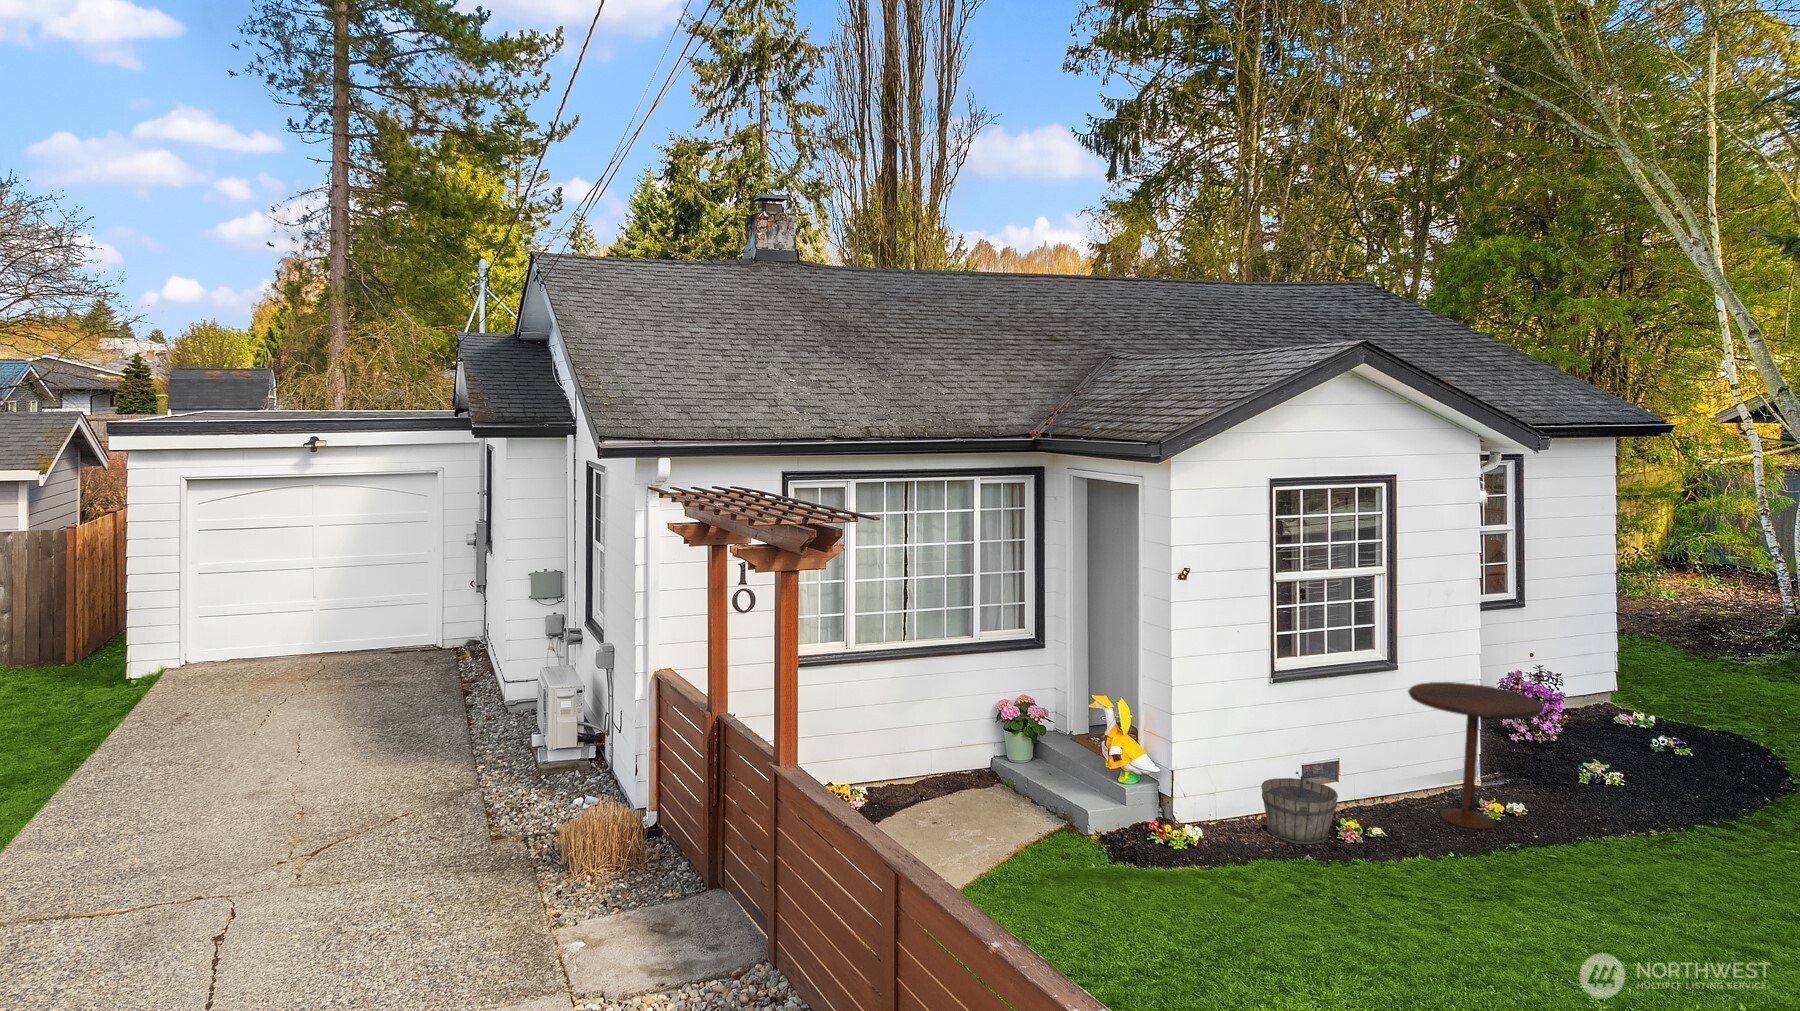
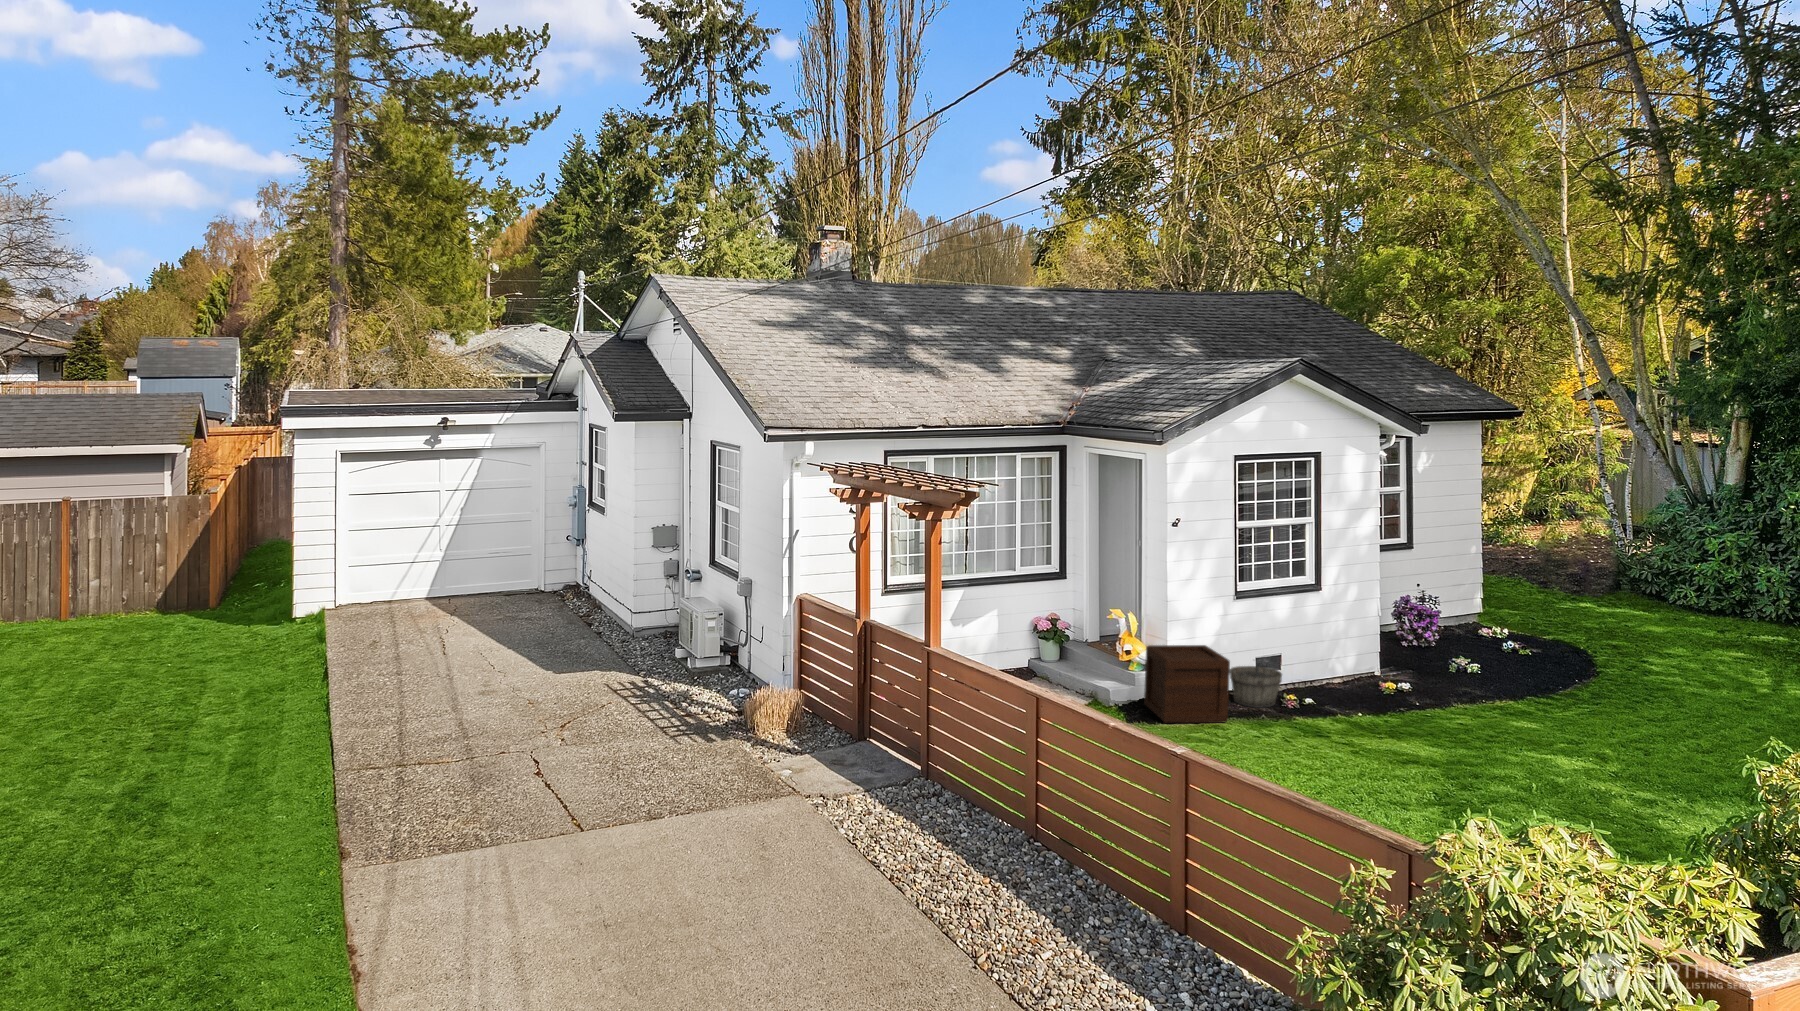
pedestal table: present [1408,682,1544,829] -> none [1329,598,1420,697]
wooden crate: none [1136,750,1256,873] -> present [1144,645,1230,723]

